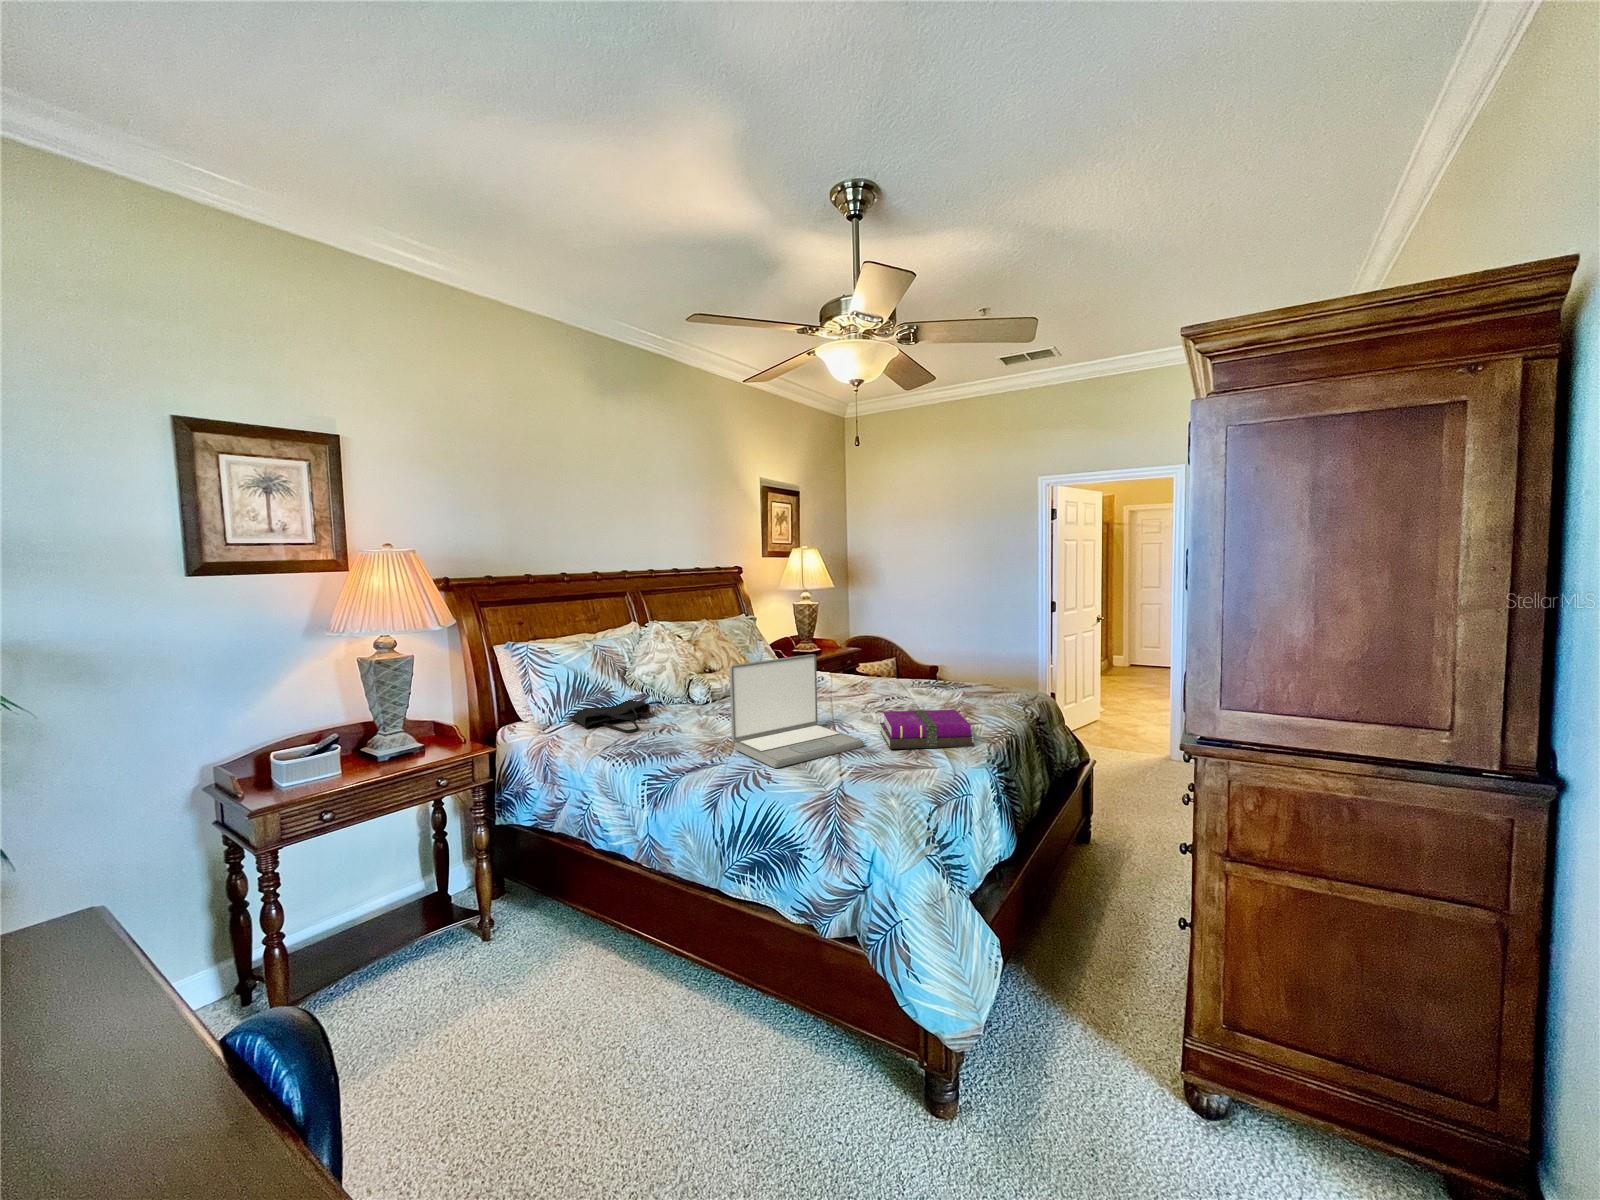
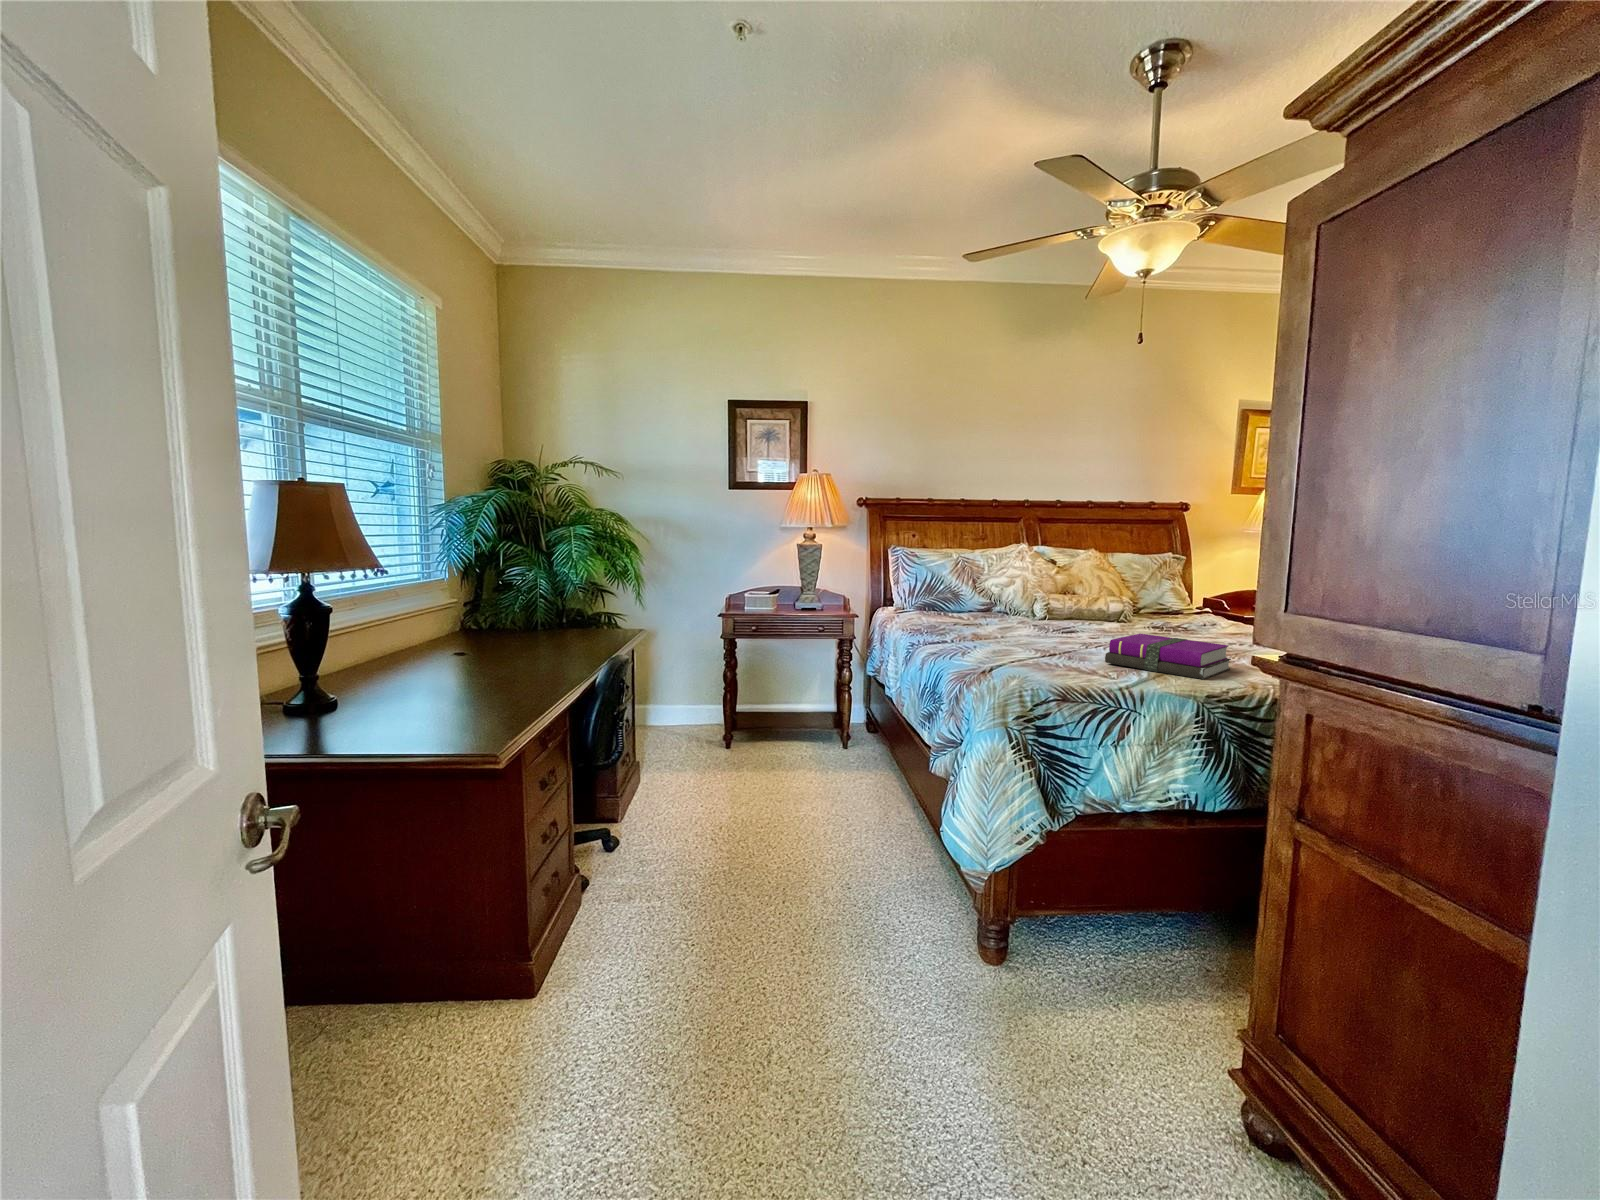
laptop: present [730,654,863,768] -> none [980,565,1091,658]
tote bag: present [570,699,650,733] -> none [922,600,983,623]

